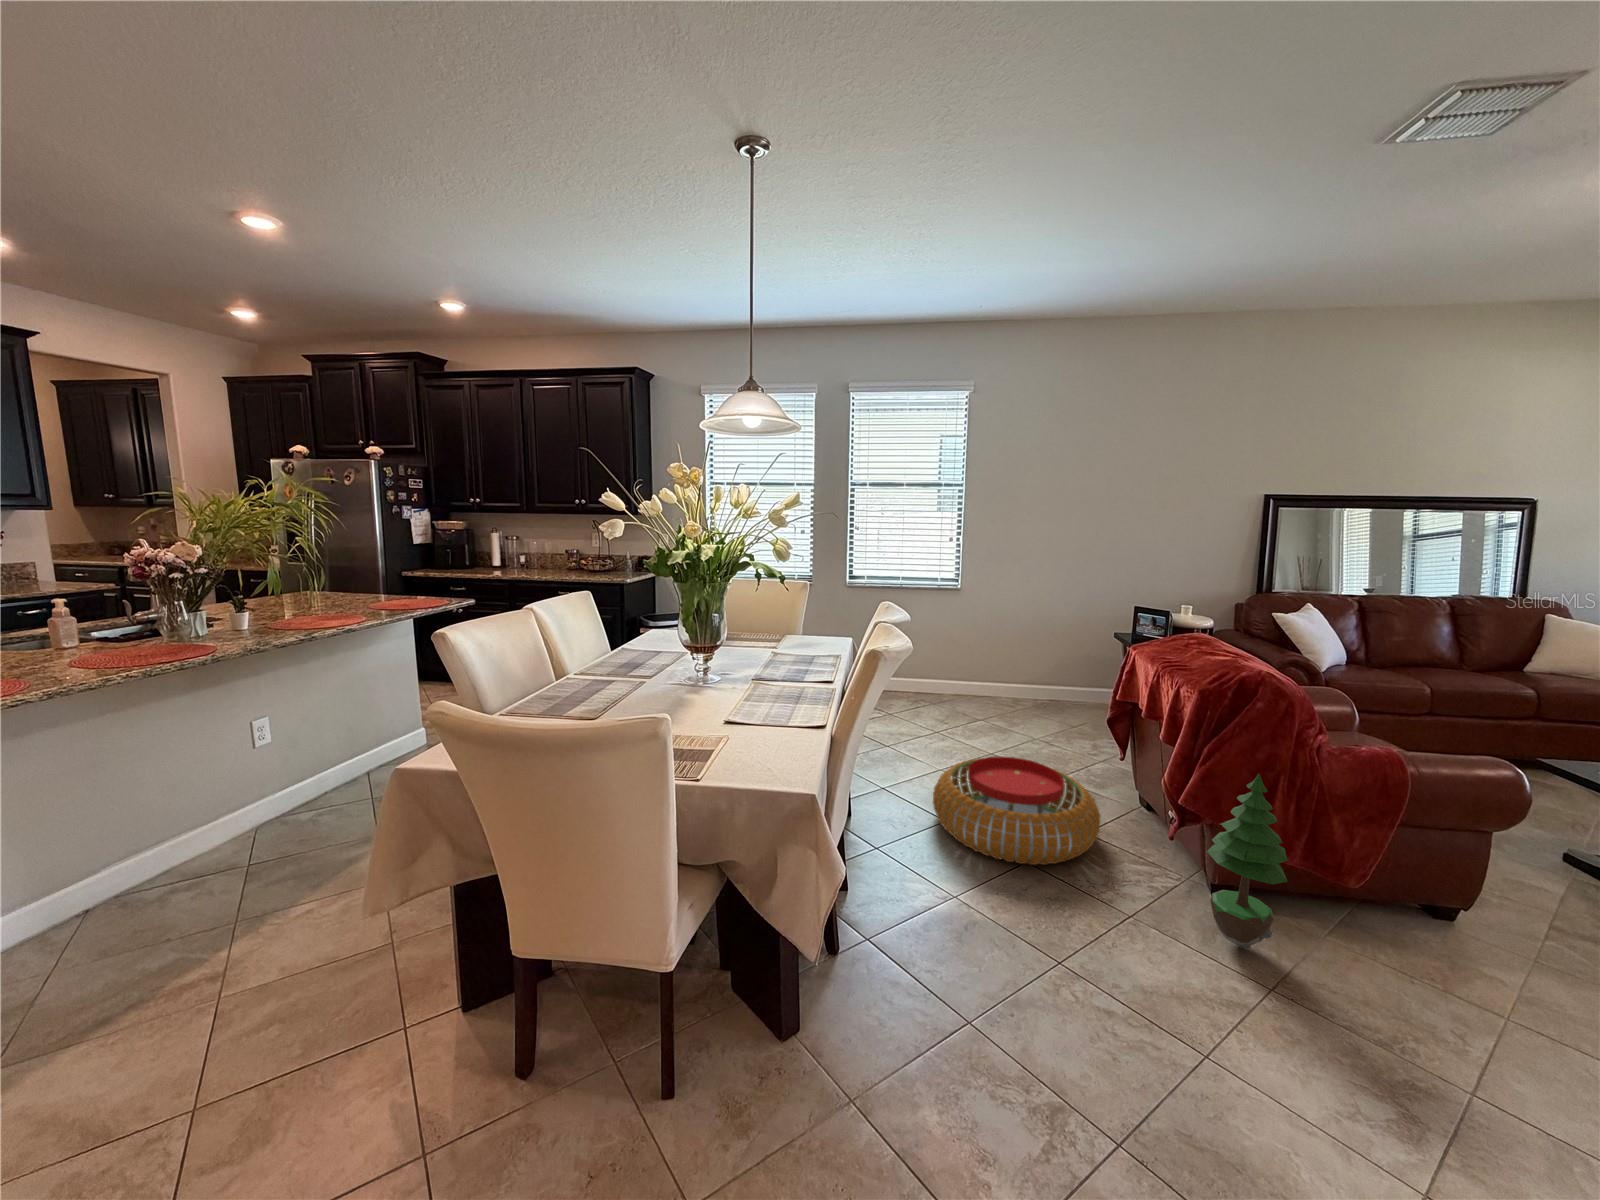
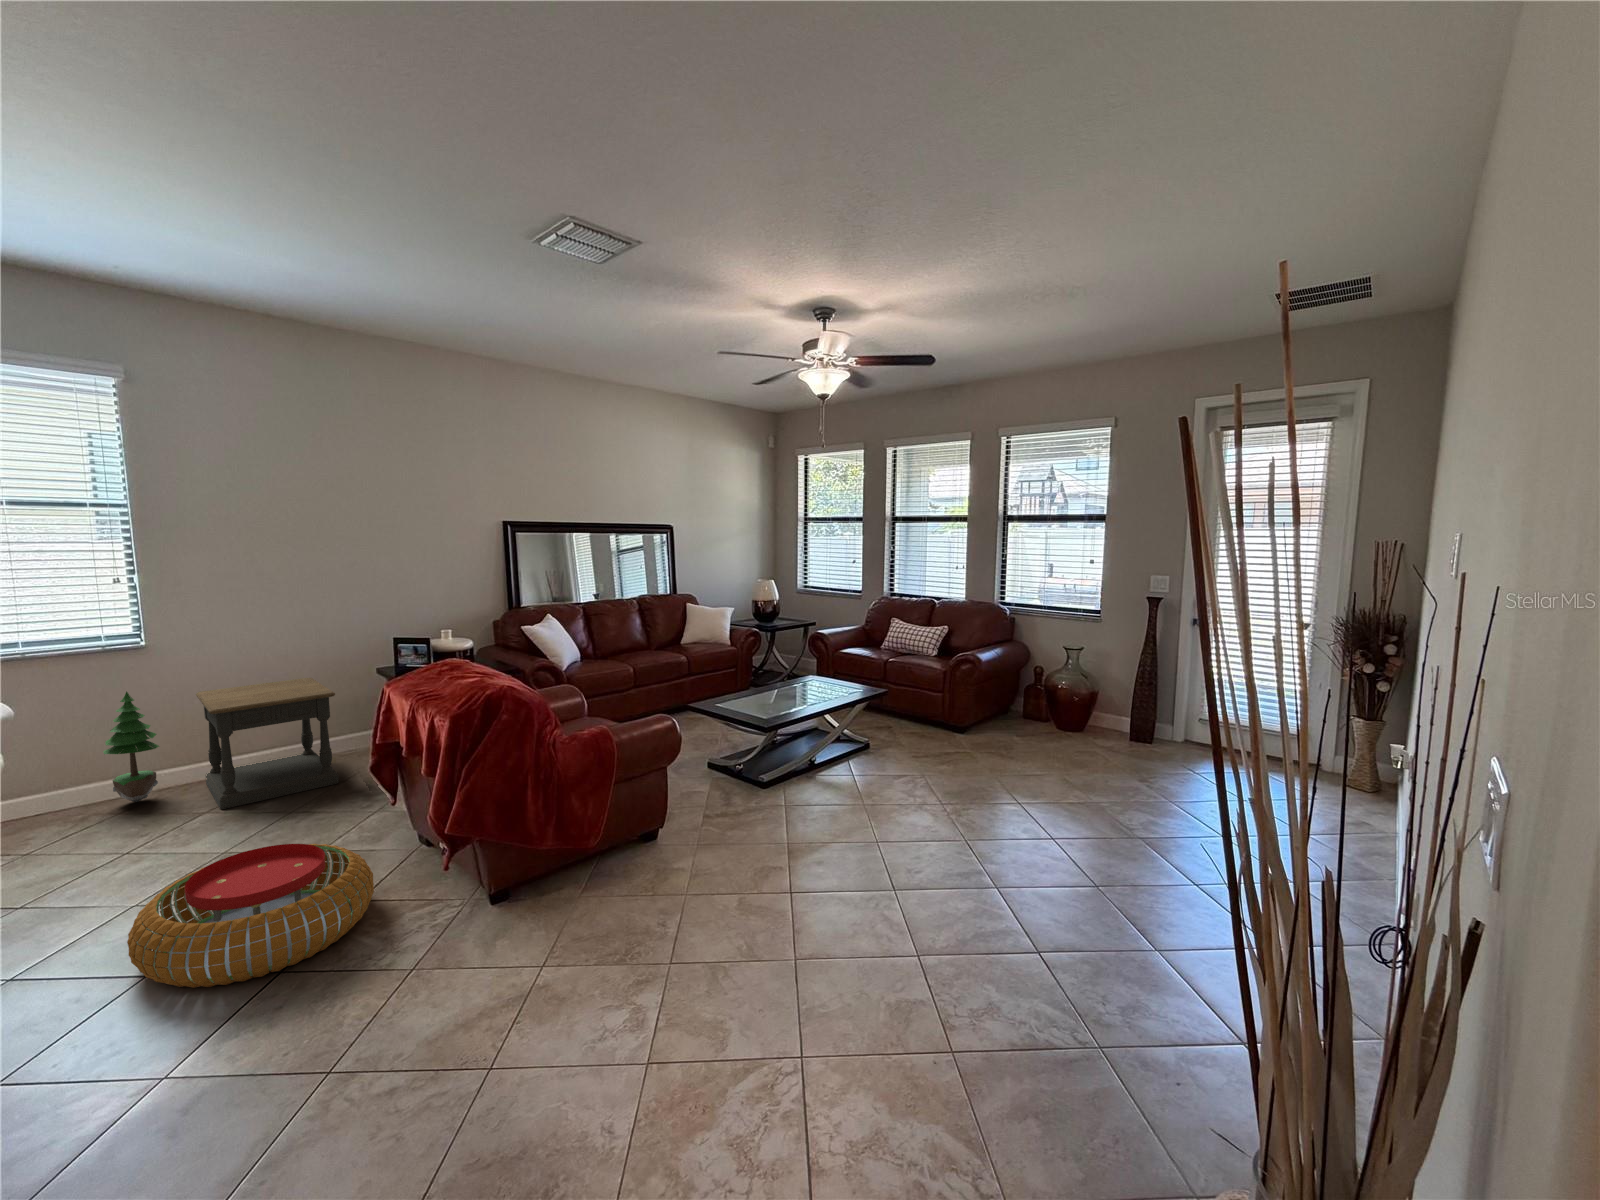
side table: none [983,627,1080,723] -> present [196,678,339,809]
potted tree: present [1207,773,1288,948] -> present [103,692,159,802]

